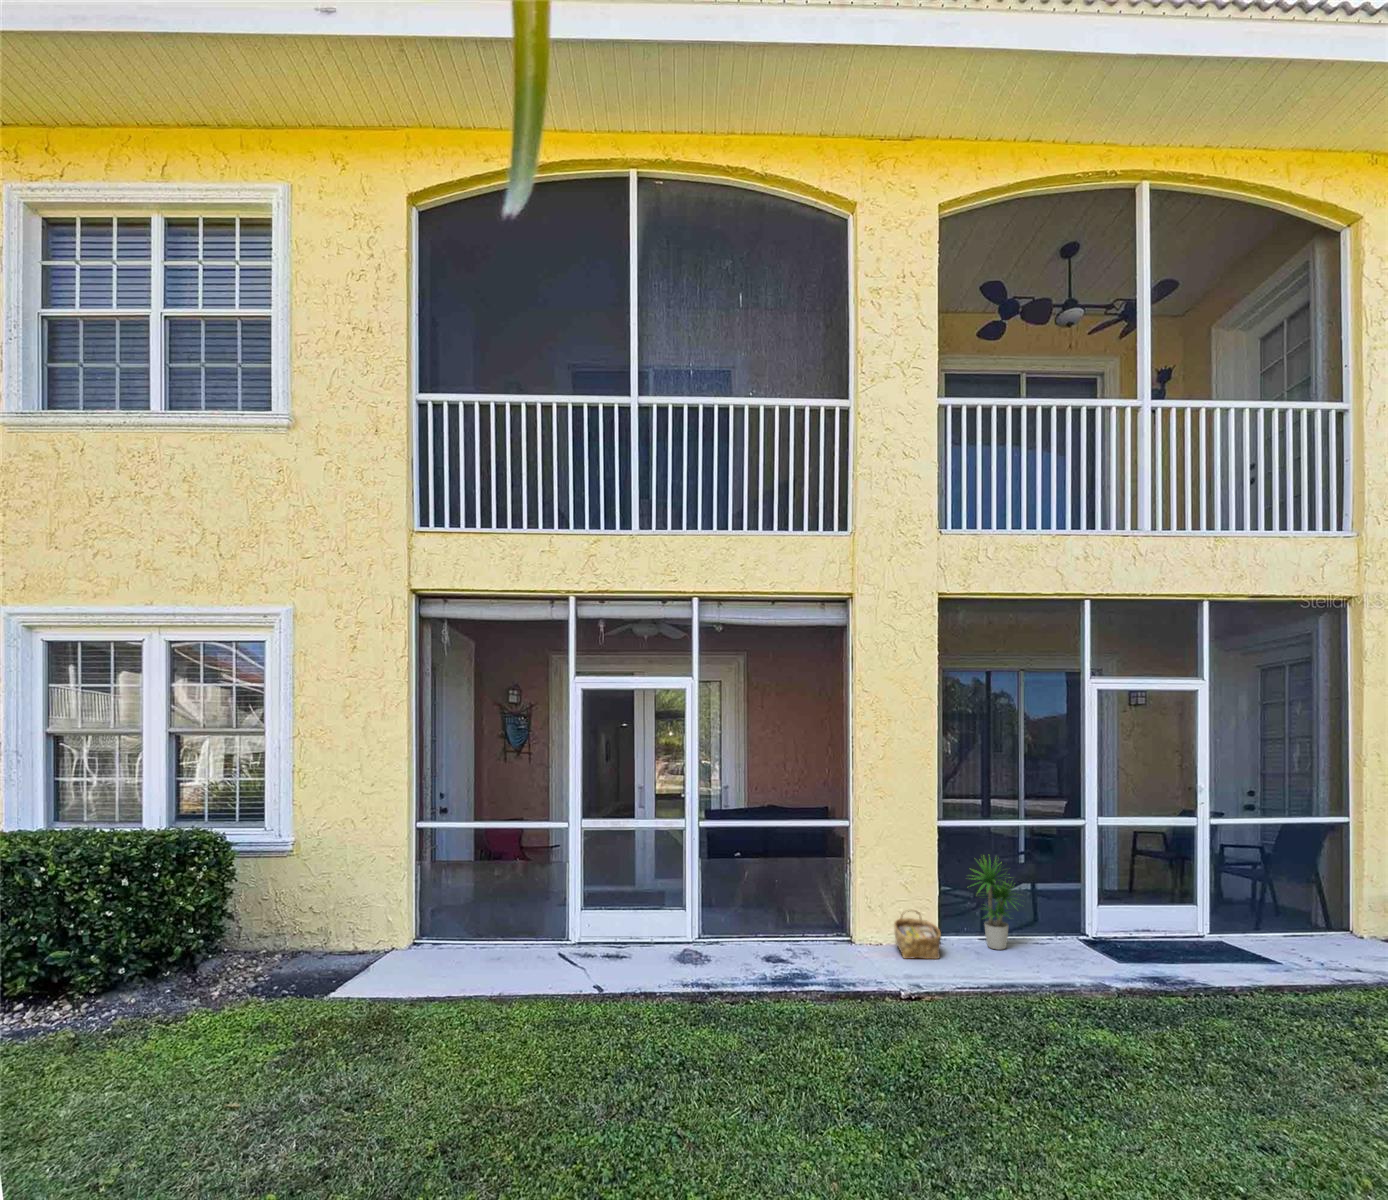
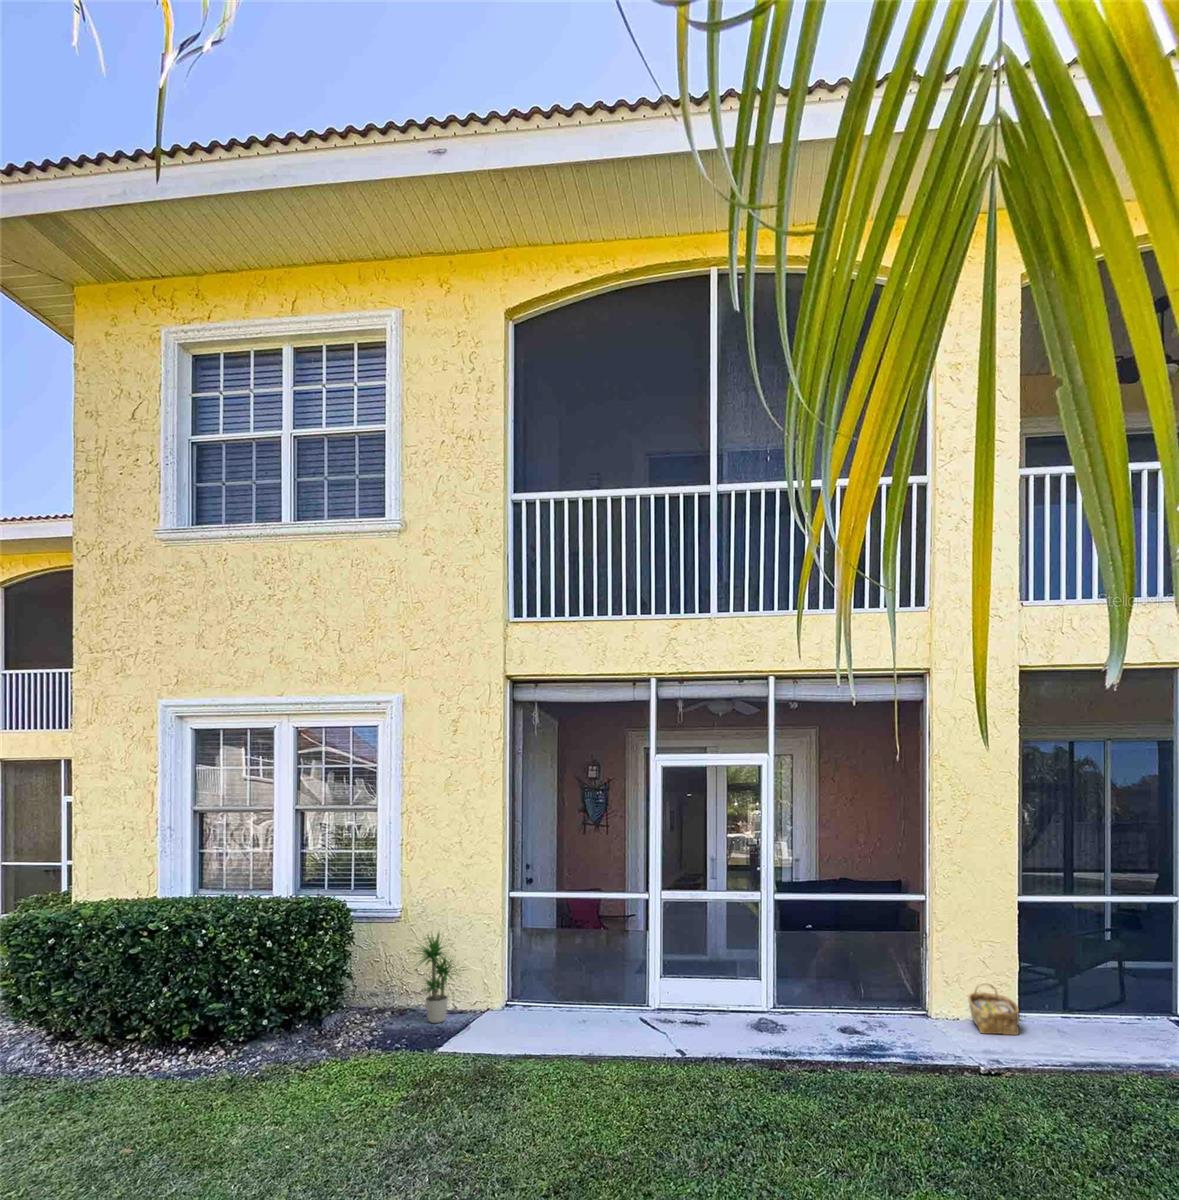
potted plant: present [973,858,1015,950] -> present [416,932,457,1023]

